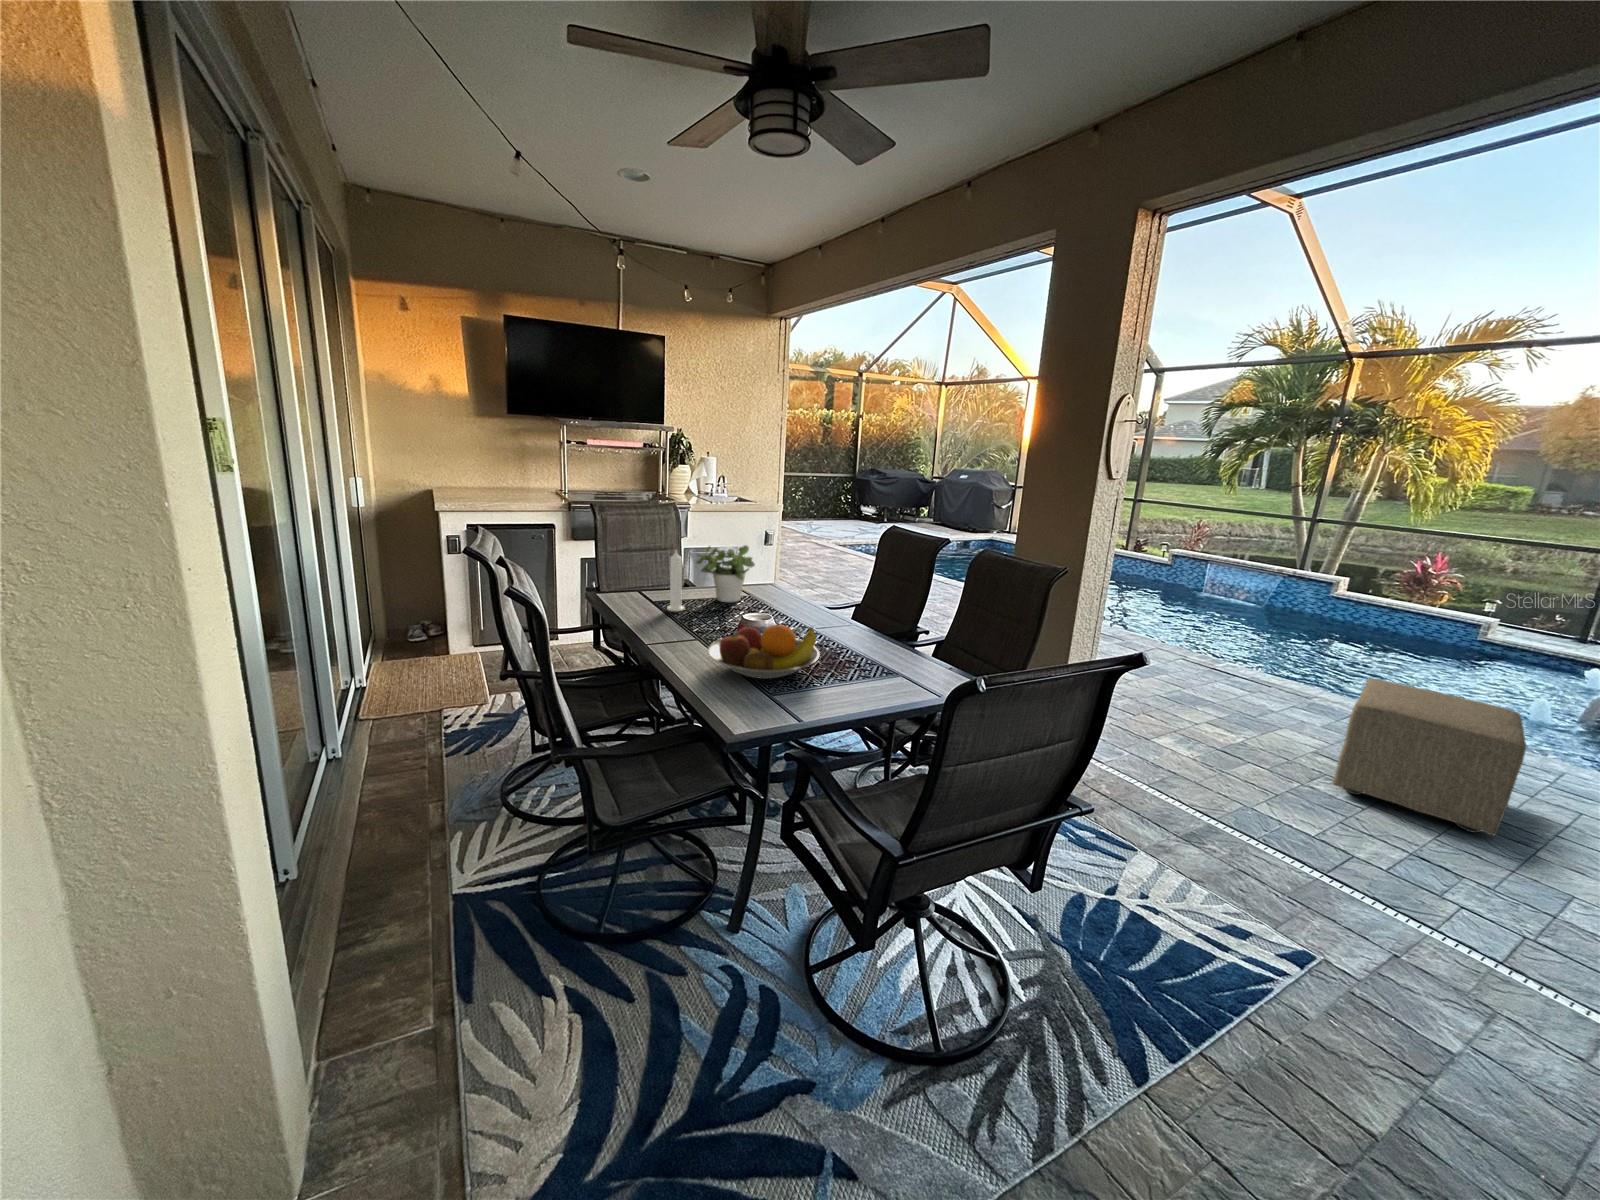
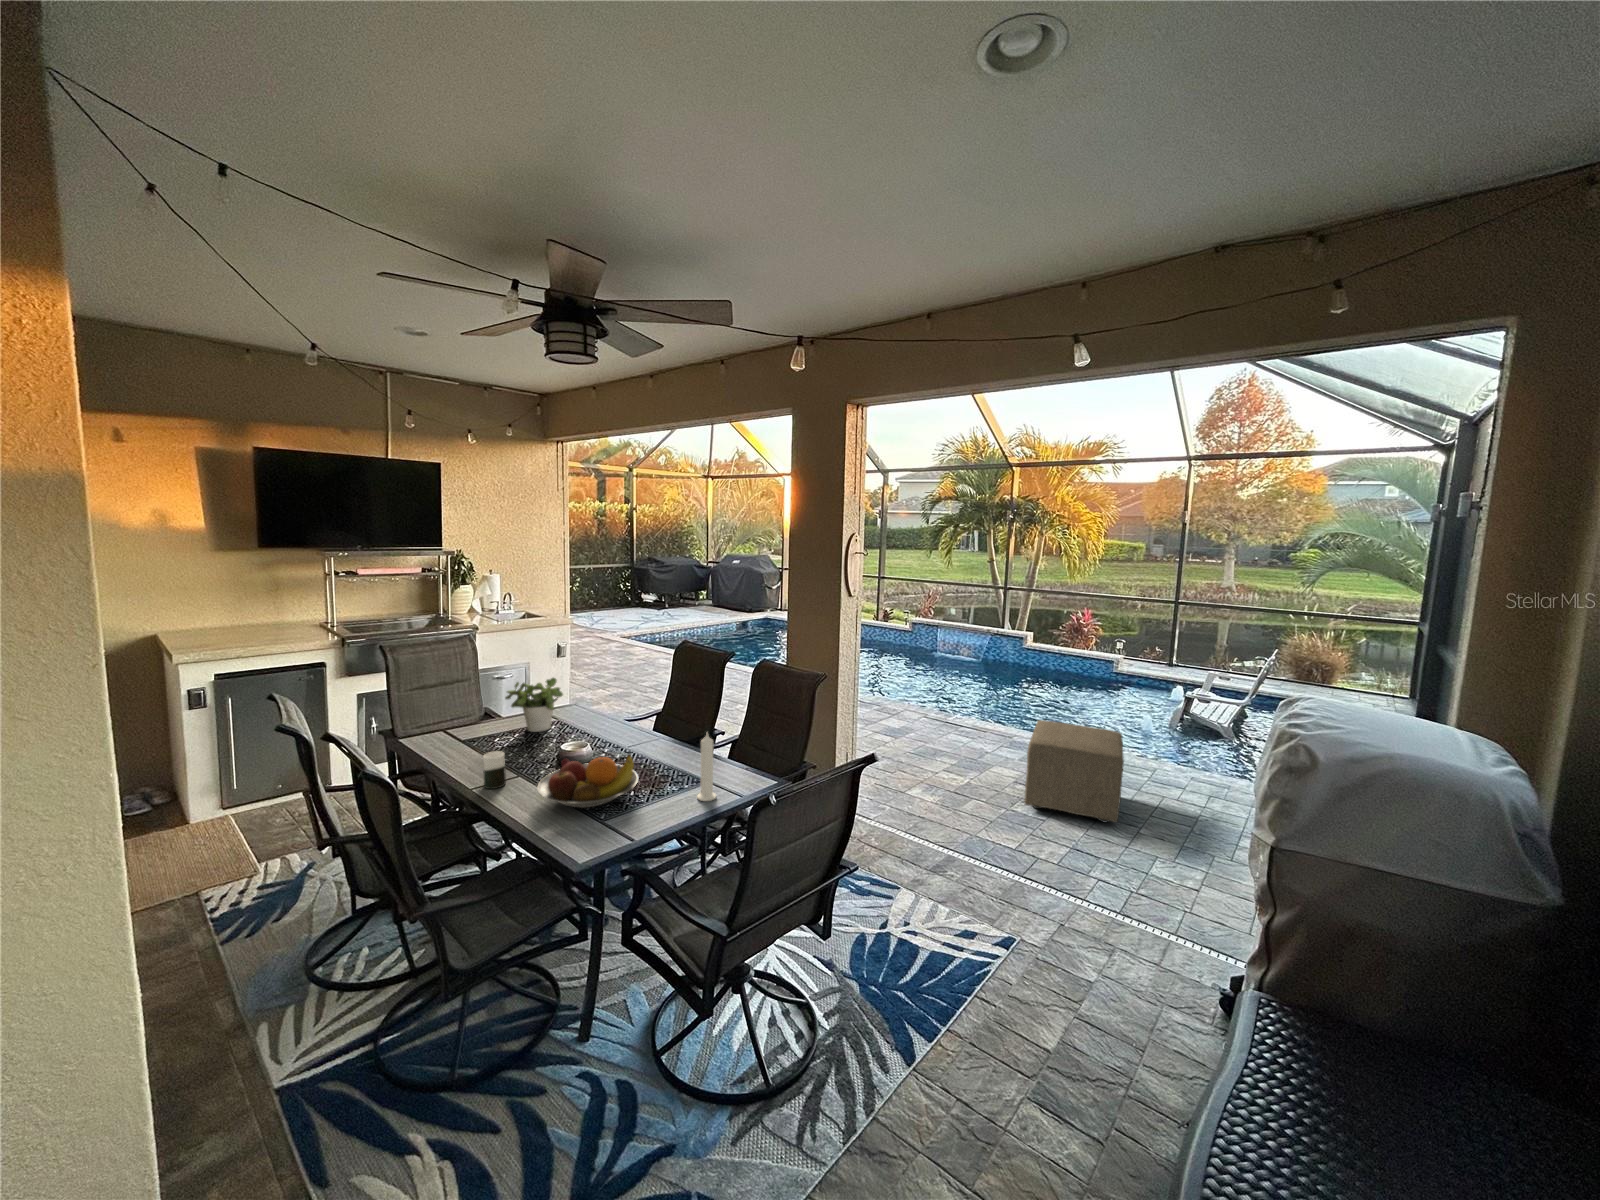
candle: present [667,550,684,611] -> present [697,733,716,801]
cup: none [659,607,682,647] -> present [483,751,506,789]

